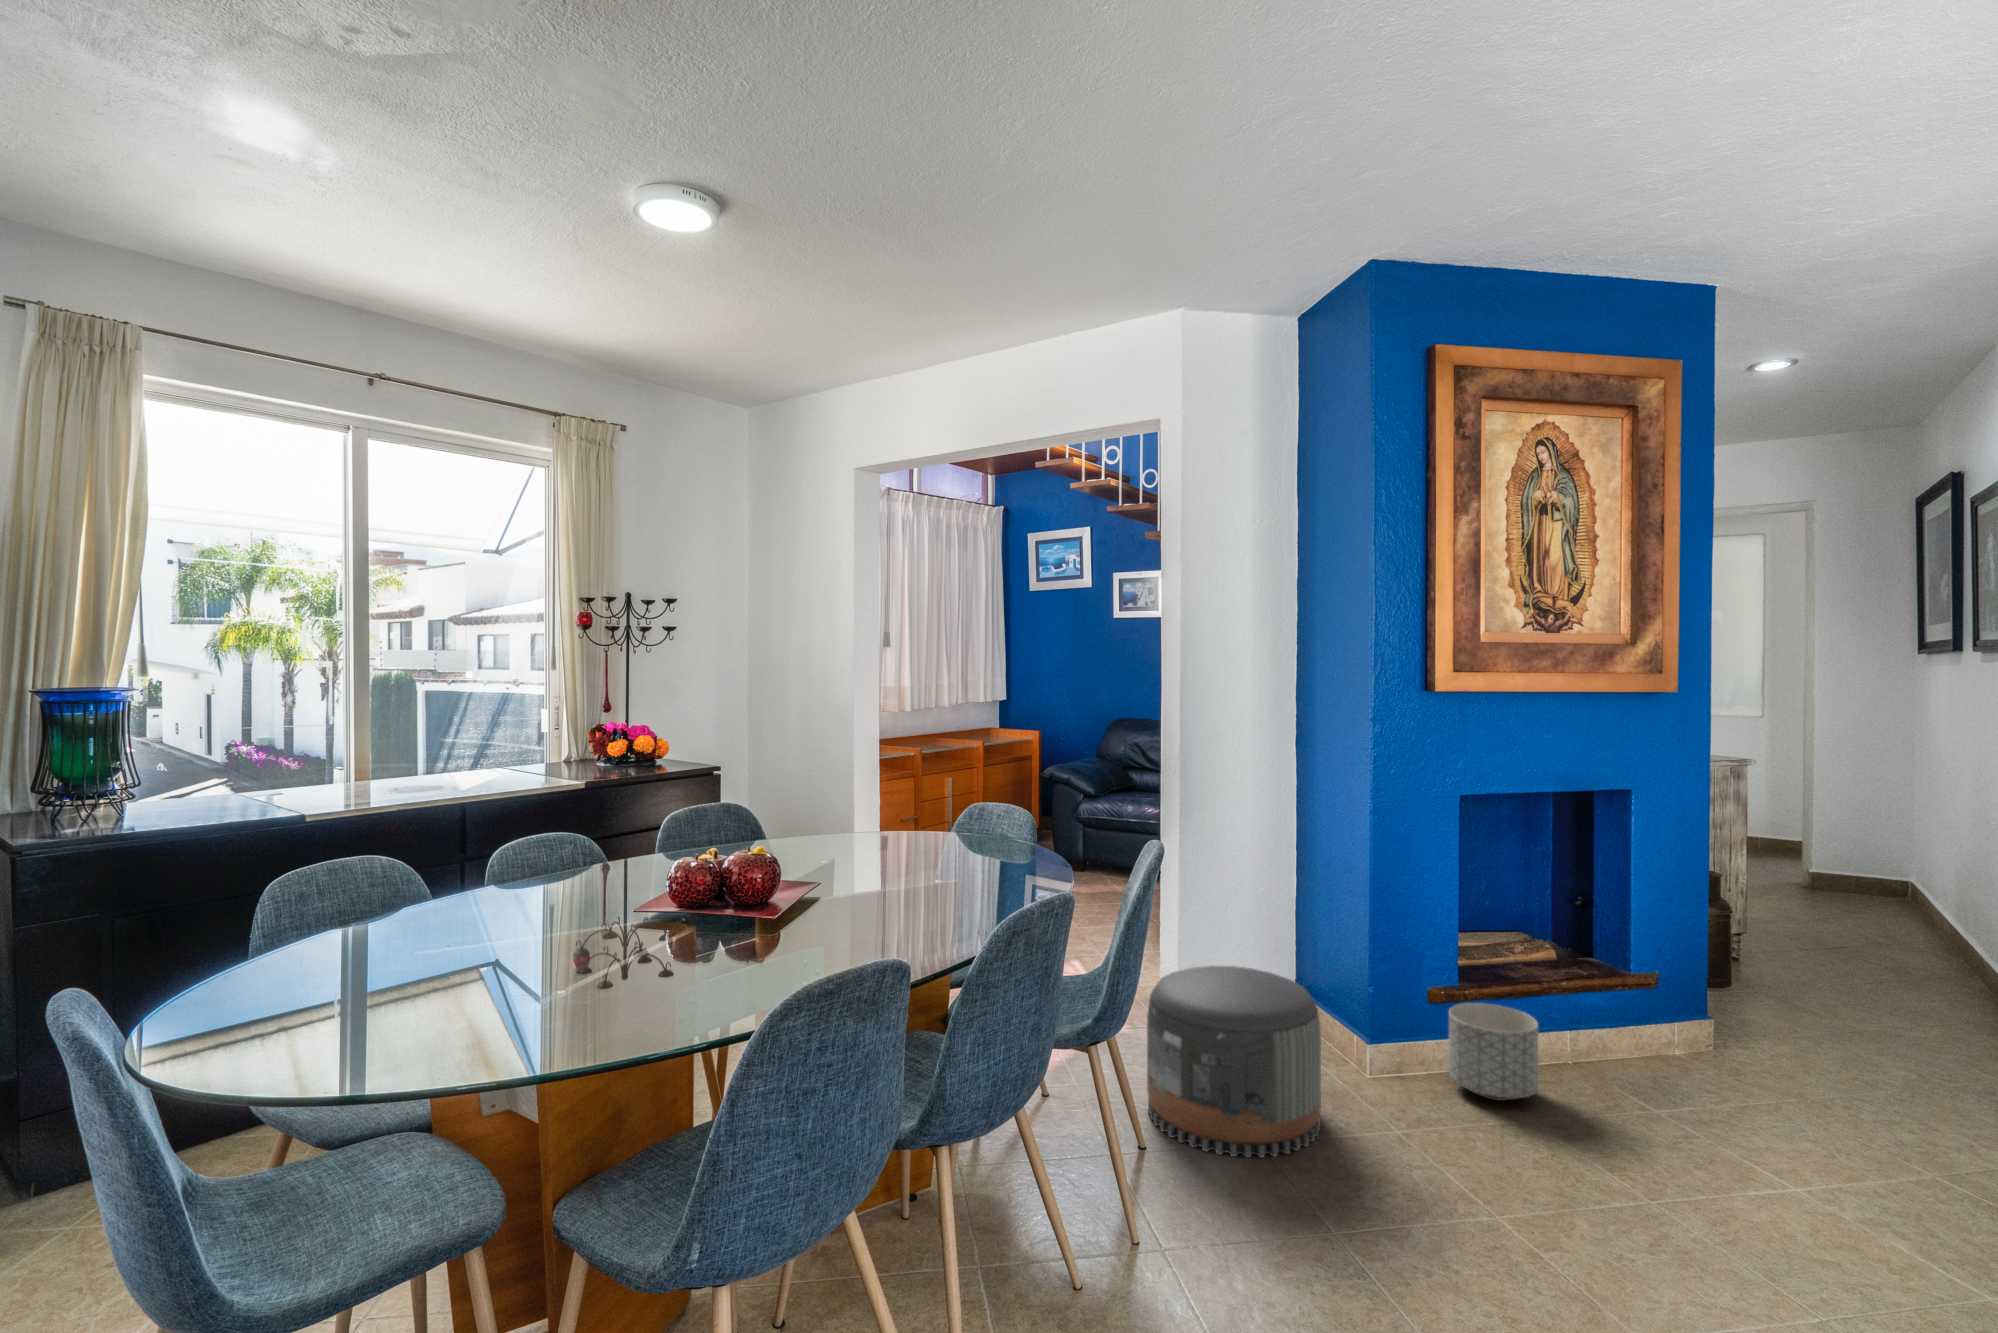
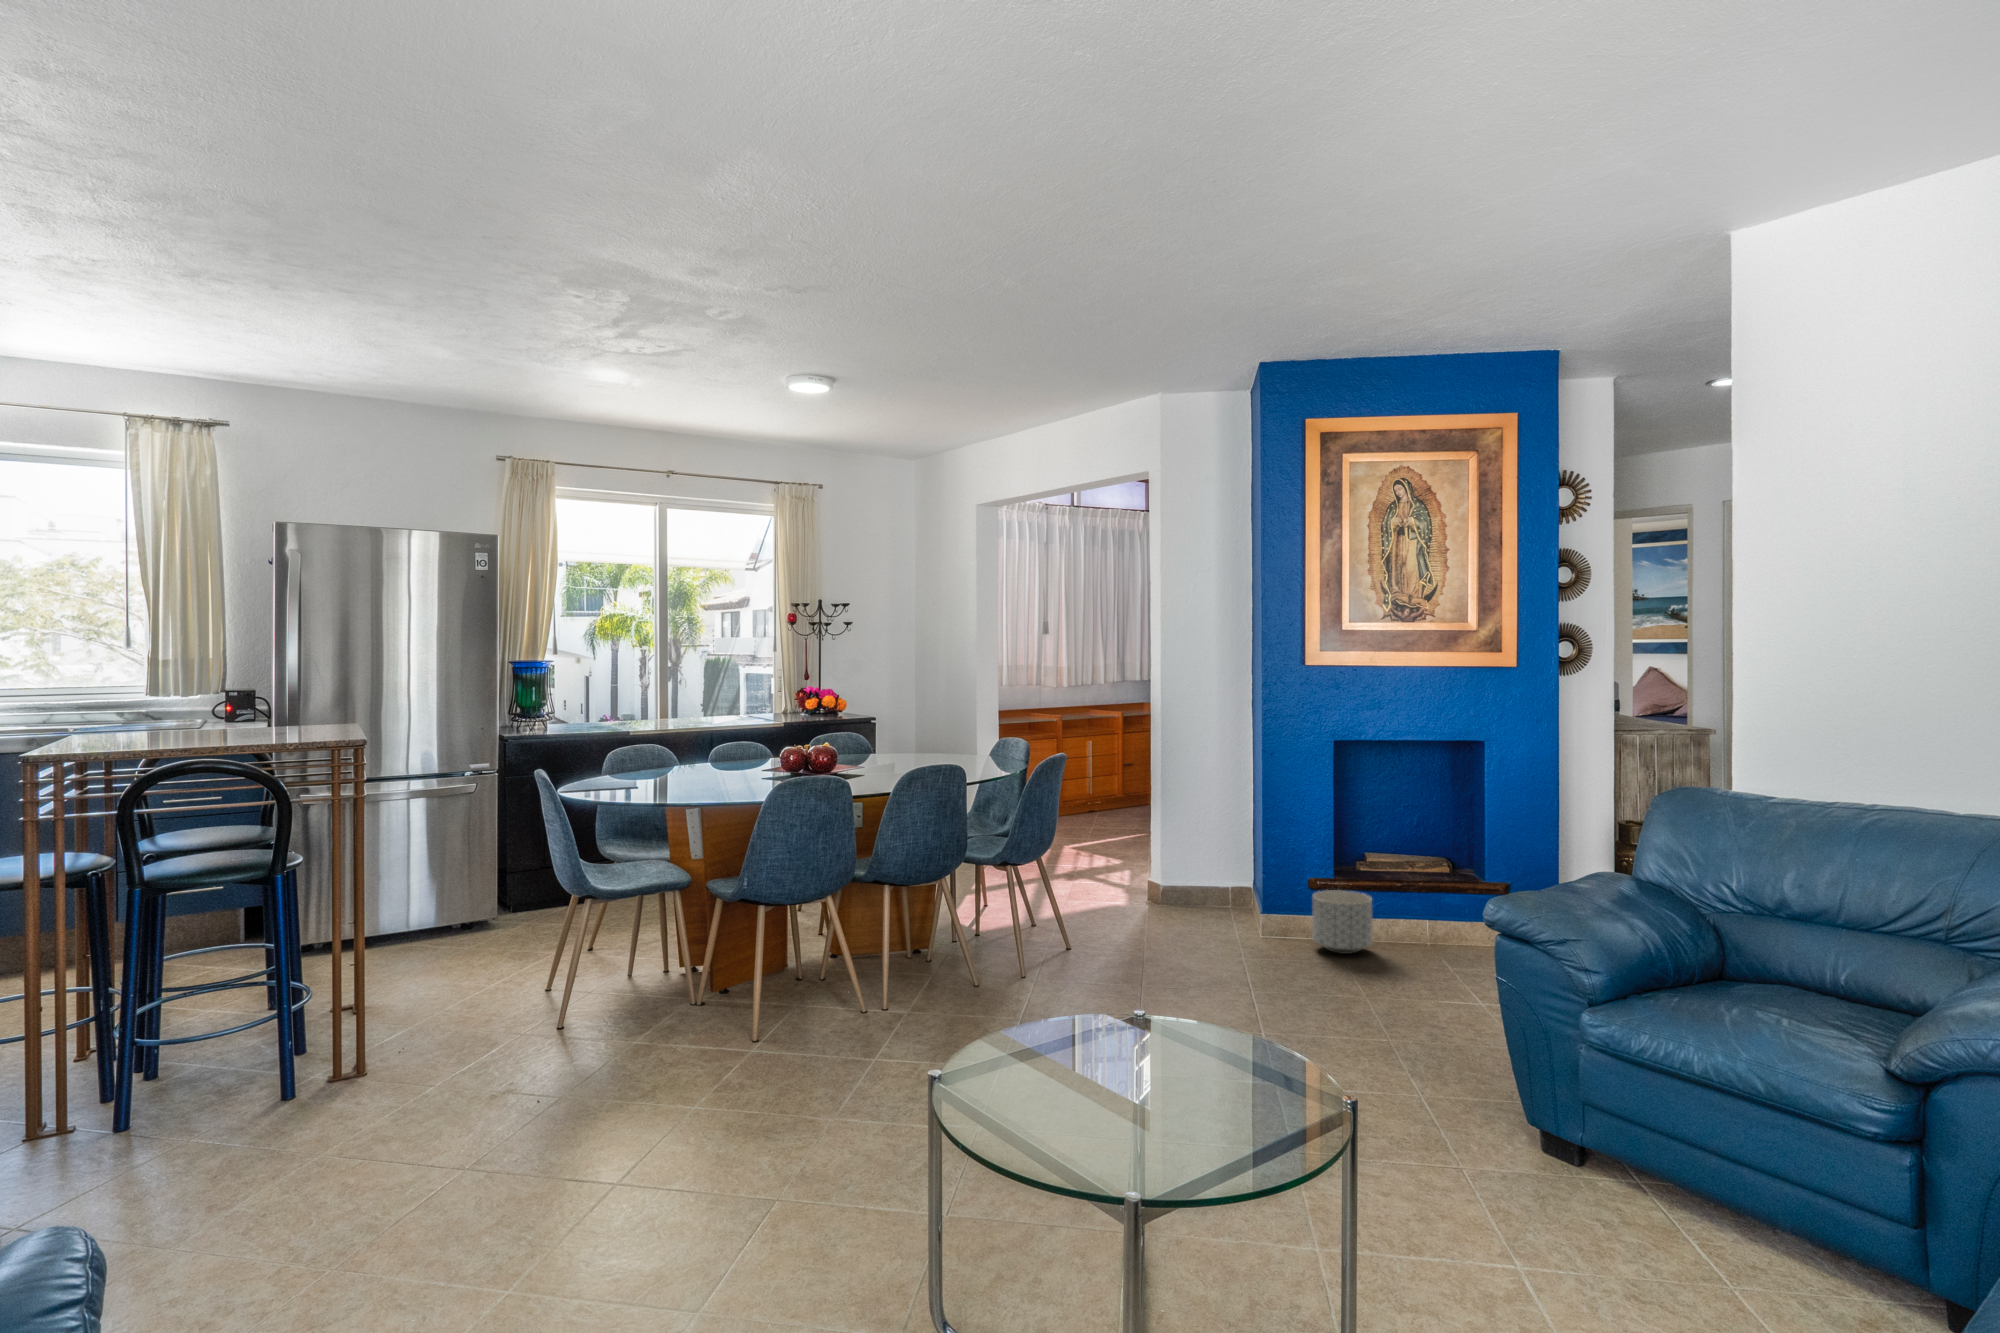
pouf: present [1147,966,1321,1158] -> none [1090,850,1202,960]

